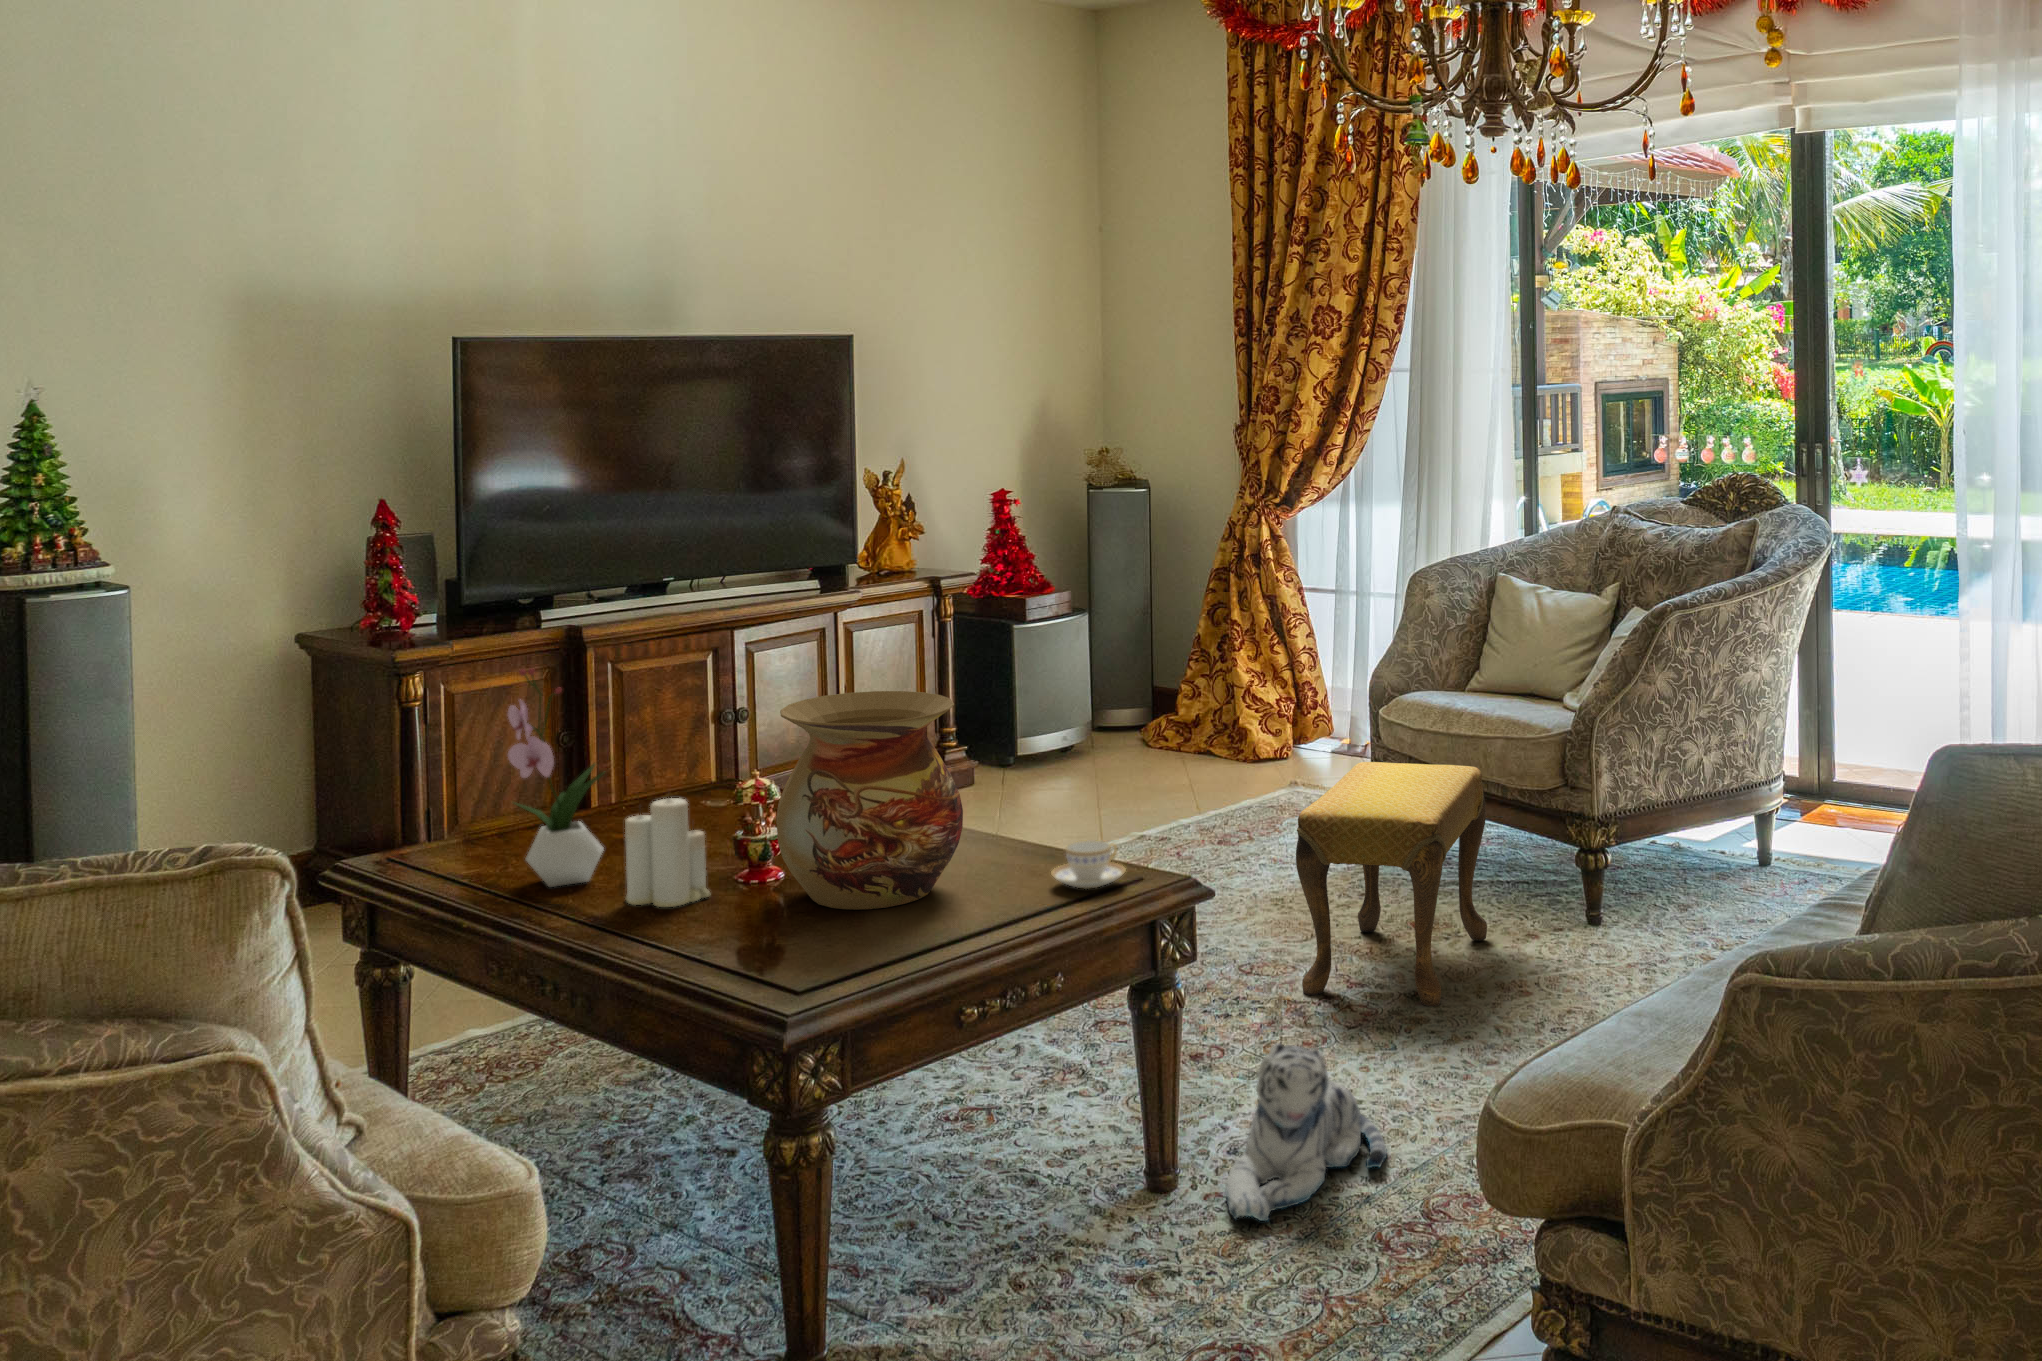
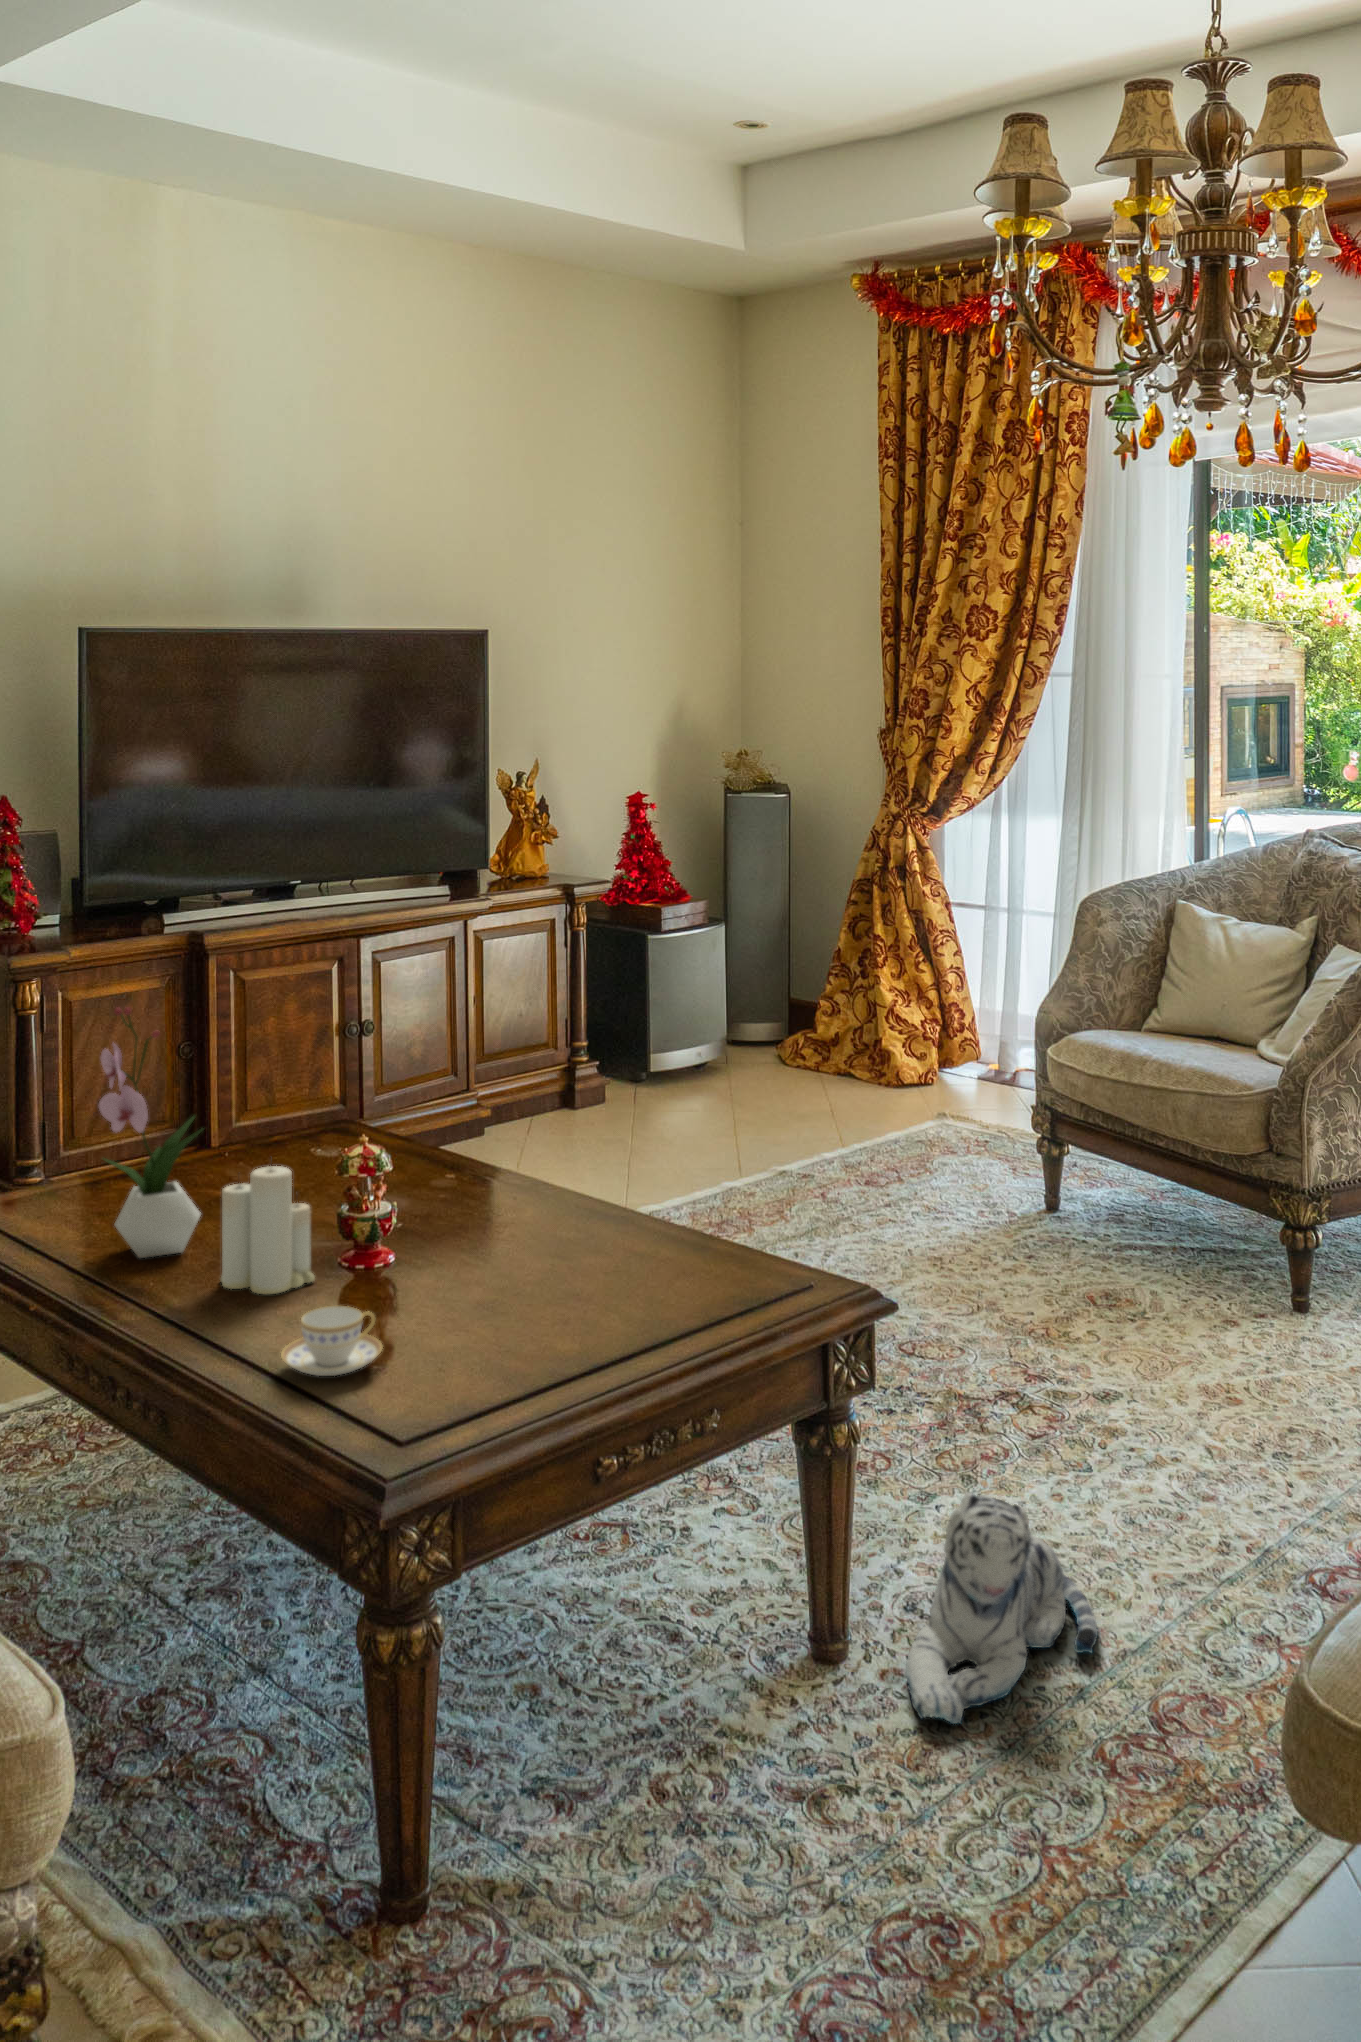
vase: present [776,691,963,909] -> none [391,1046,603,1310]
footstool: present [1296,762,1487,1007] -> none [970,1121,1182,1420]
teacup: present [1051,840,1125,889] -> present [281,1306,382,1376]

